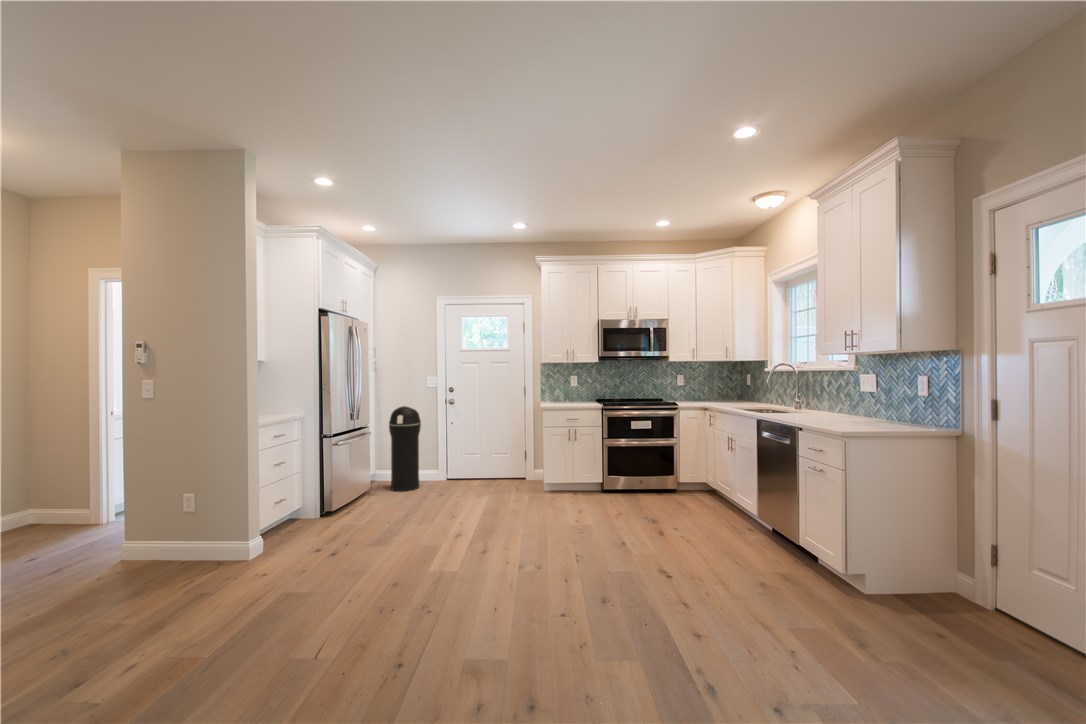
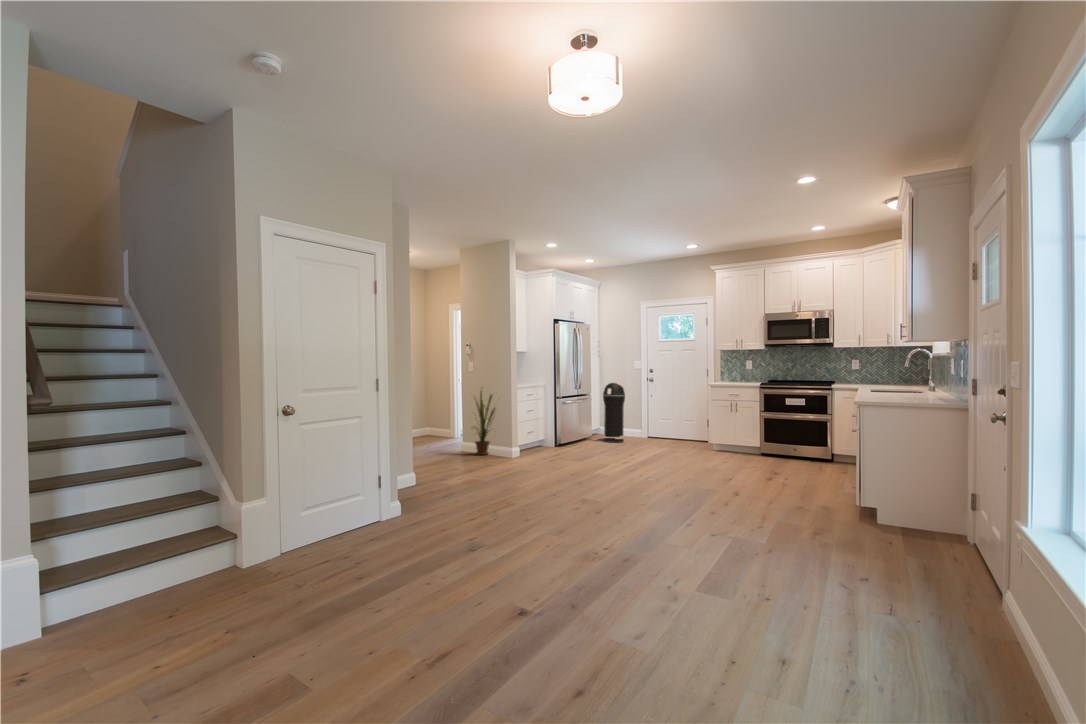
house plant: none [119,432,213,591] -> present [474,391,495,455]

